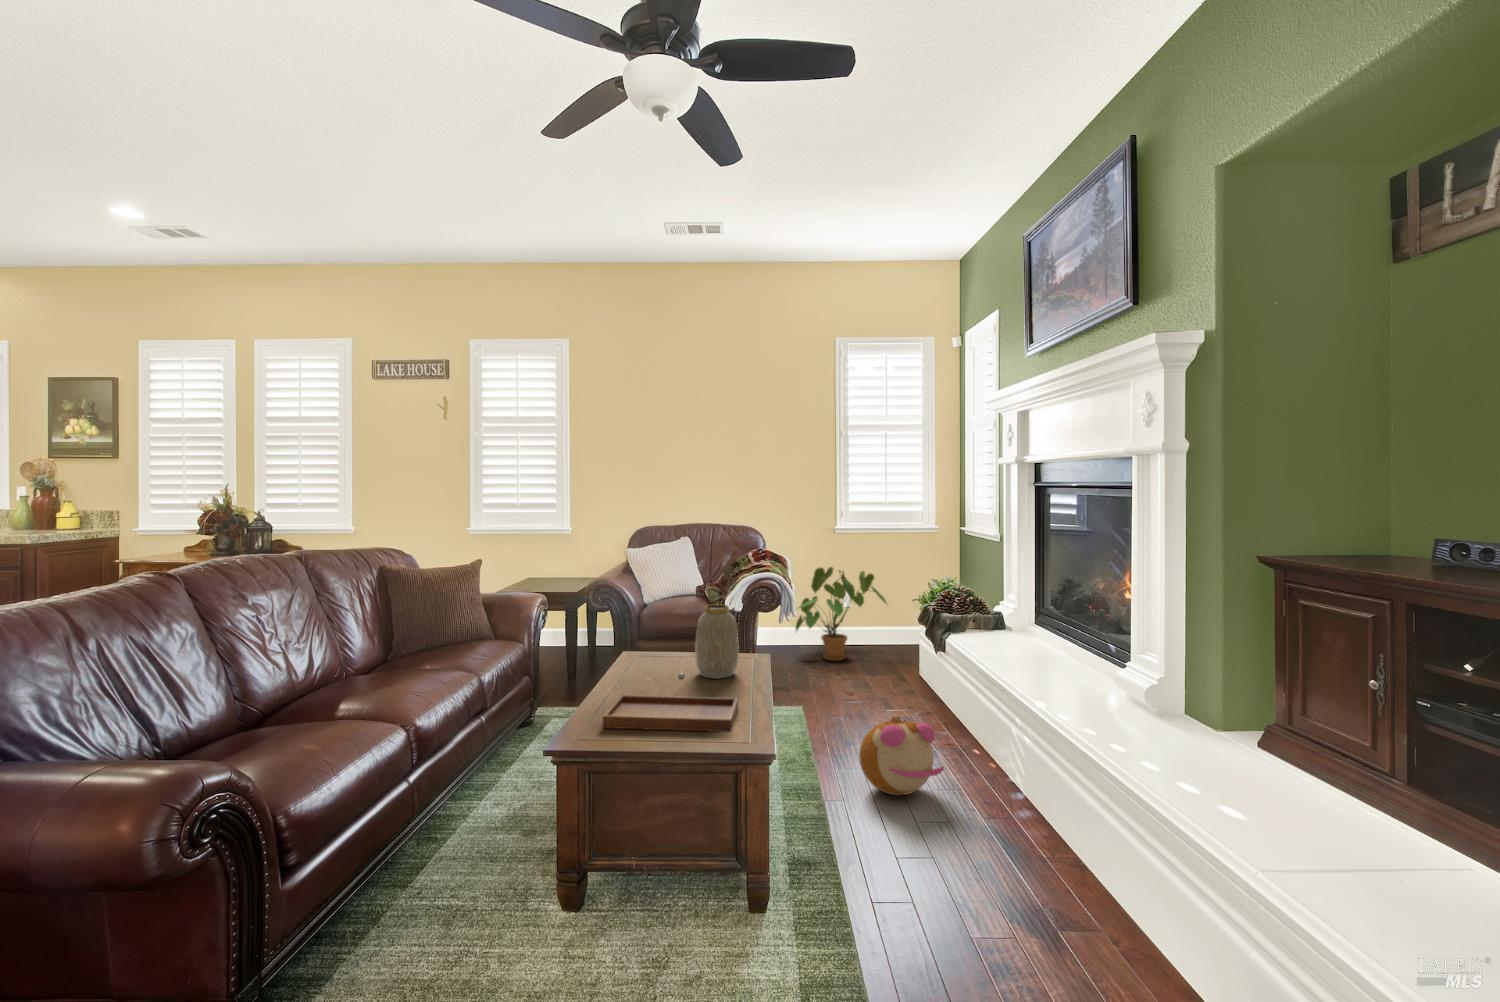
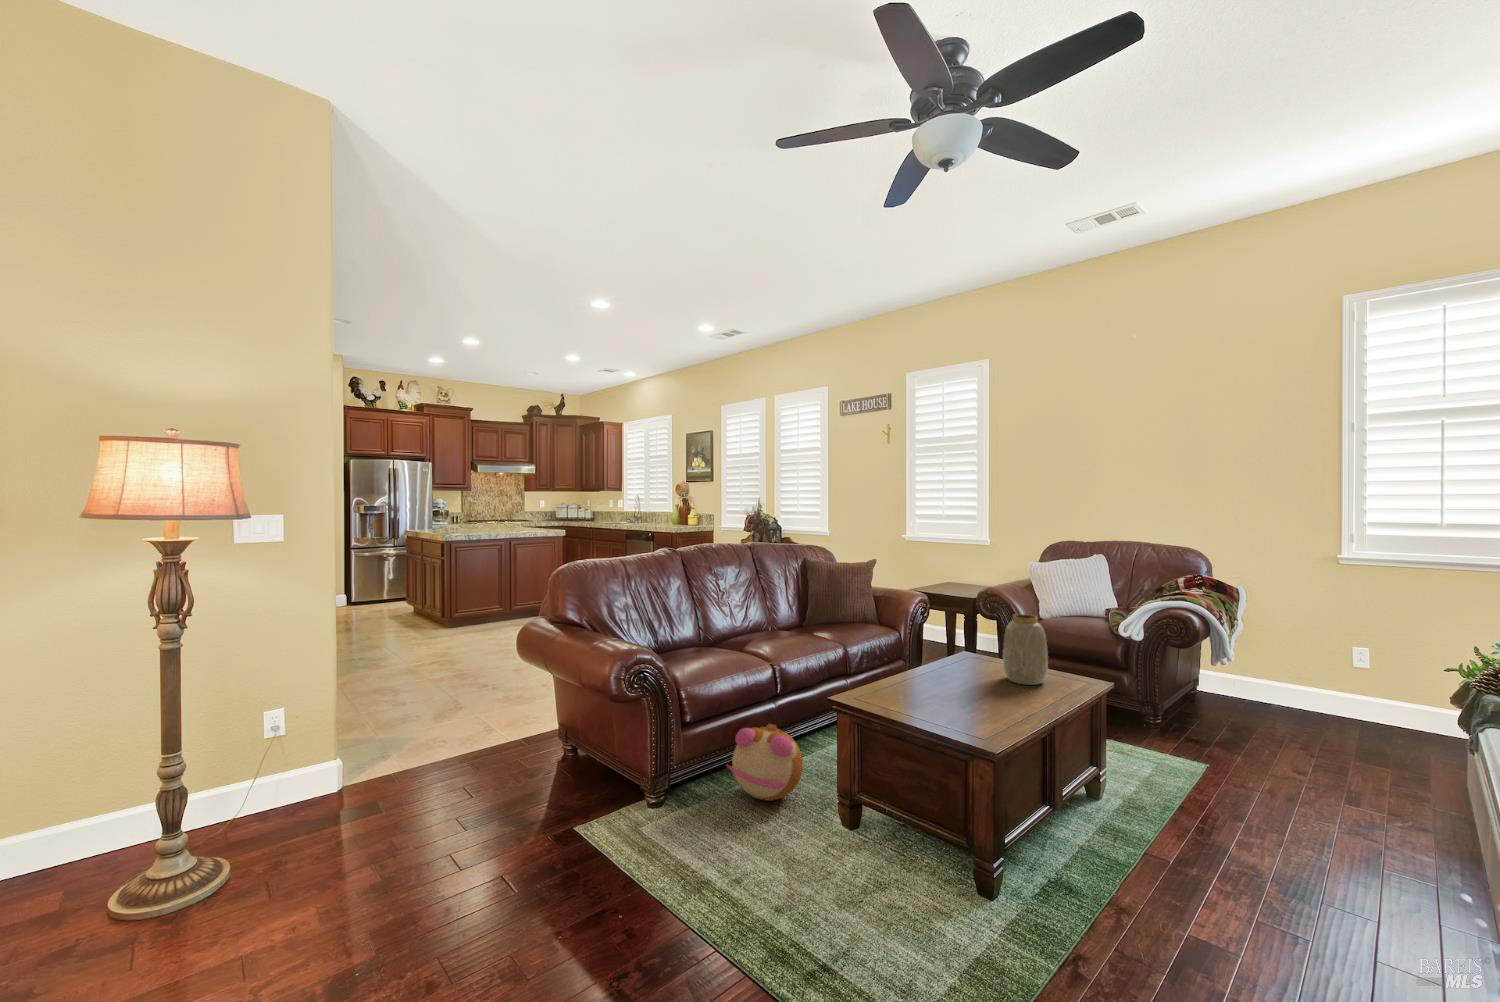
house plant: present [795,567,887,661] -> none [1235,599,1393,717]
tray: present [602,673,738,732] -> none [881,666,1007,724]
plush toy: present [859,716,944,795] -> present [727,724,803,801]

